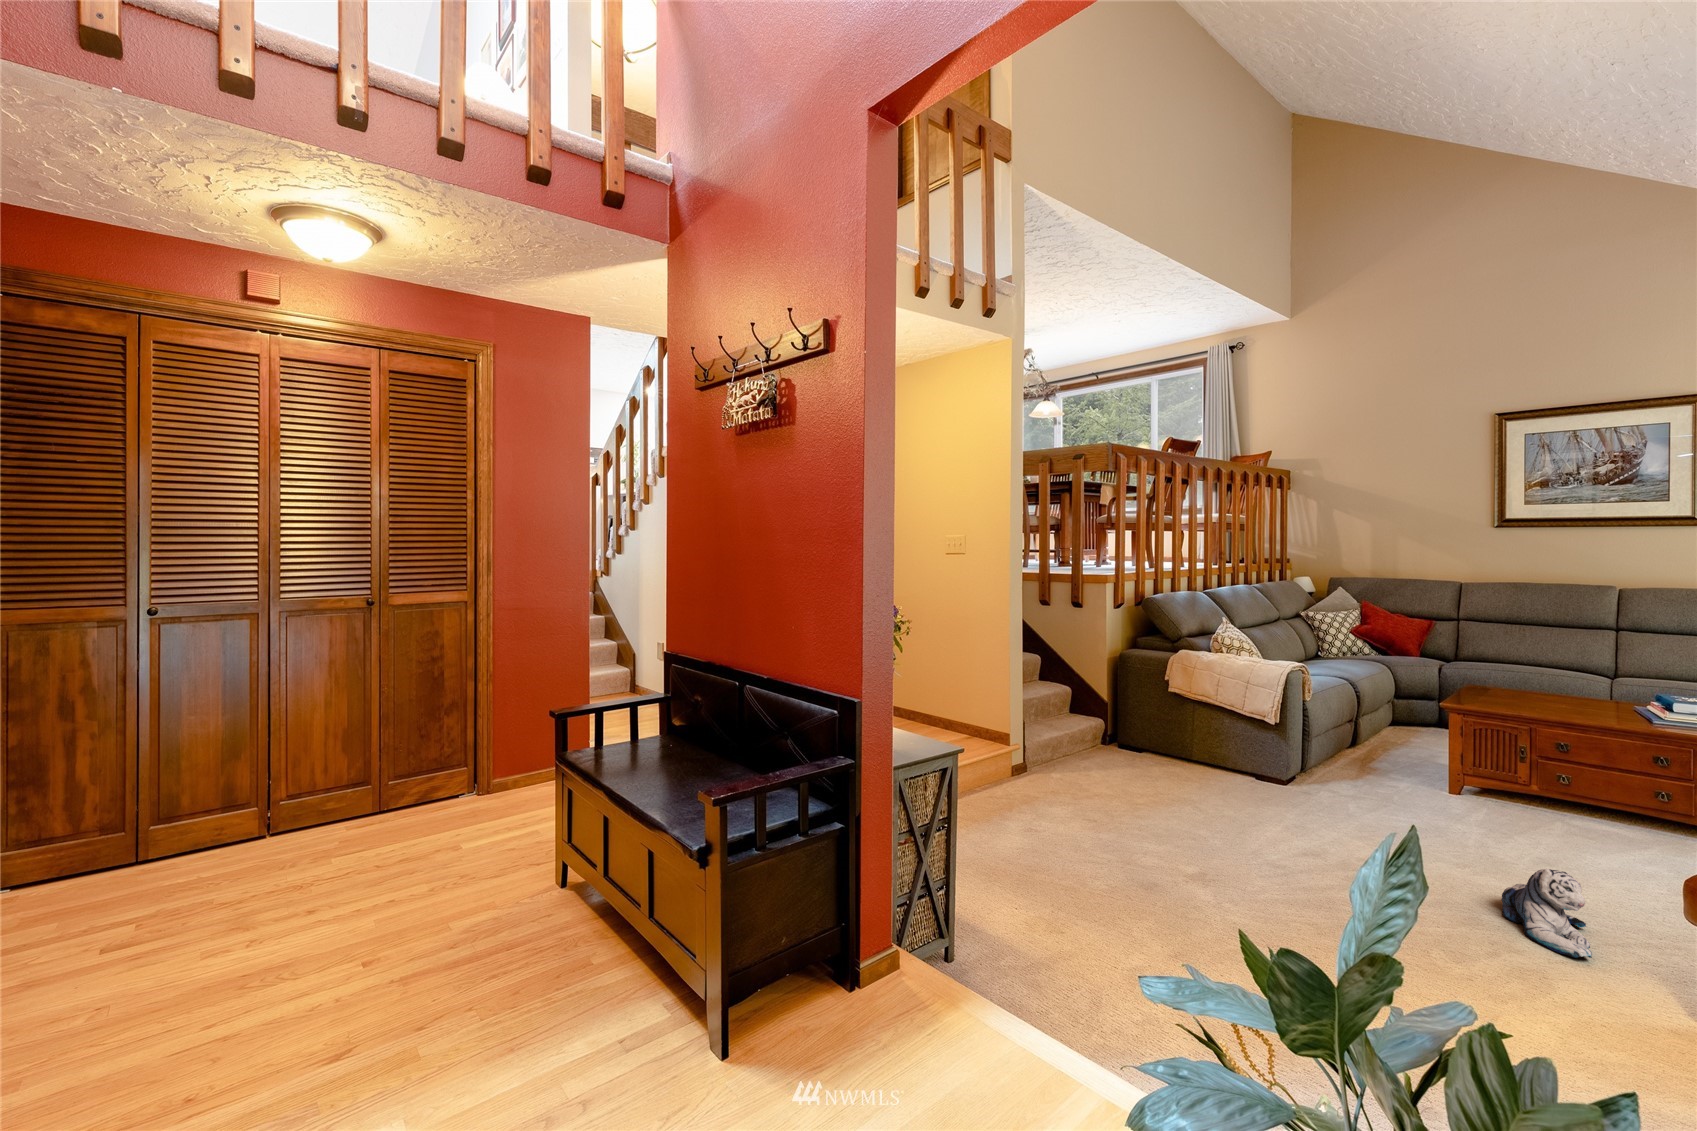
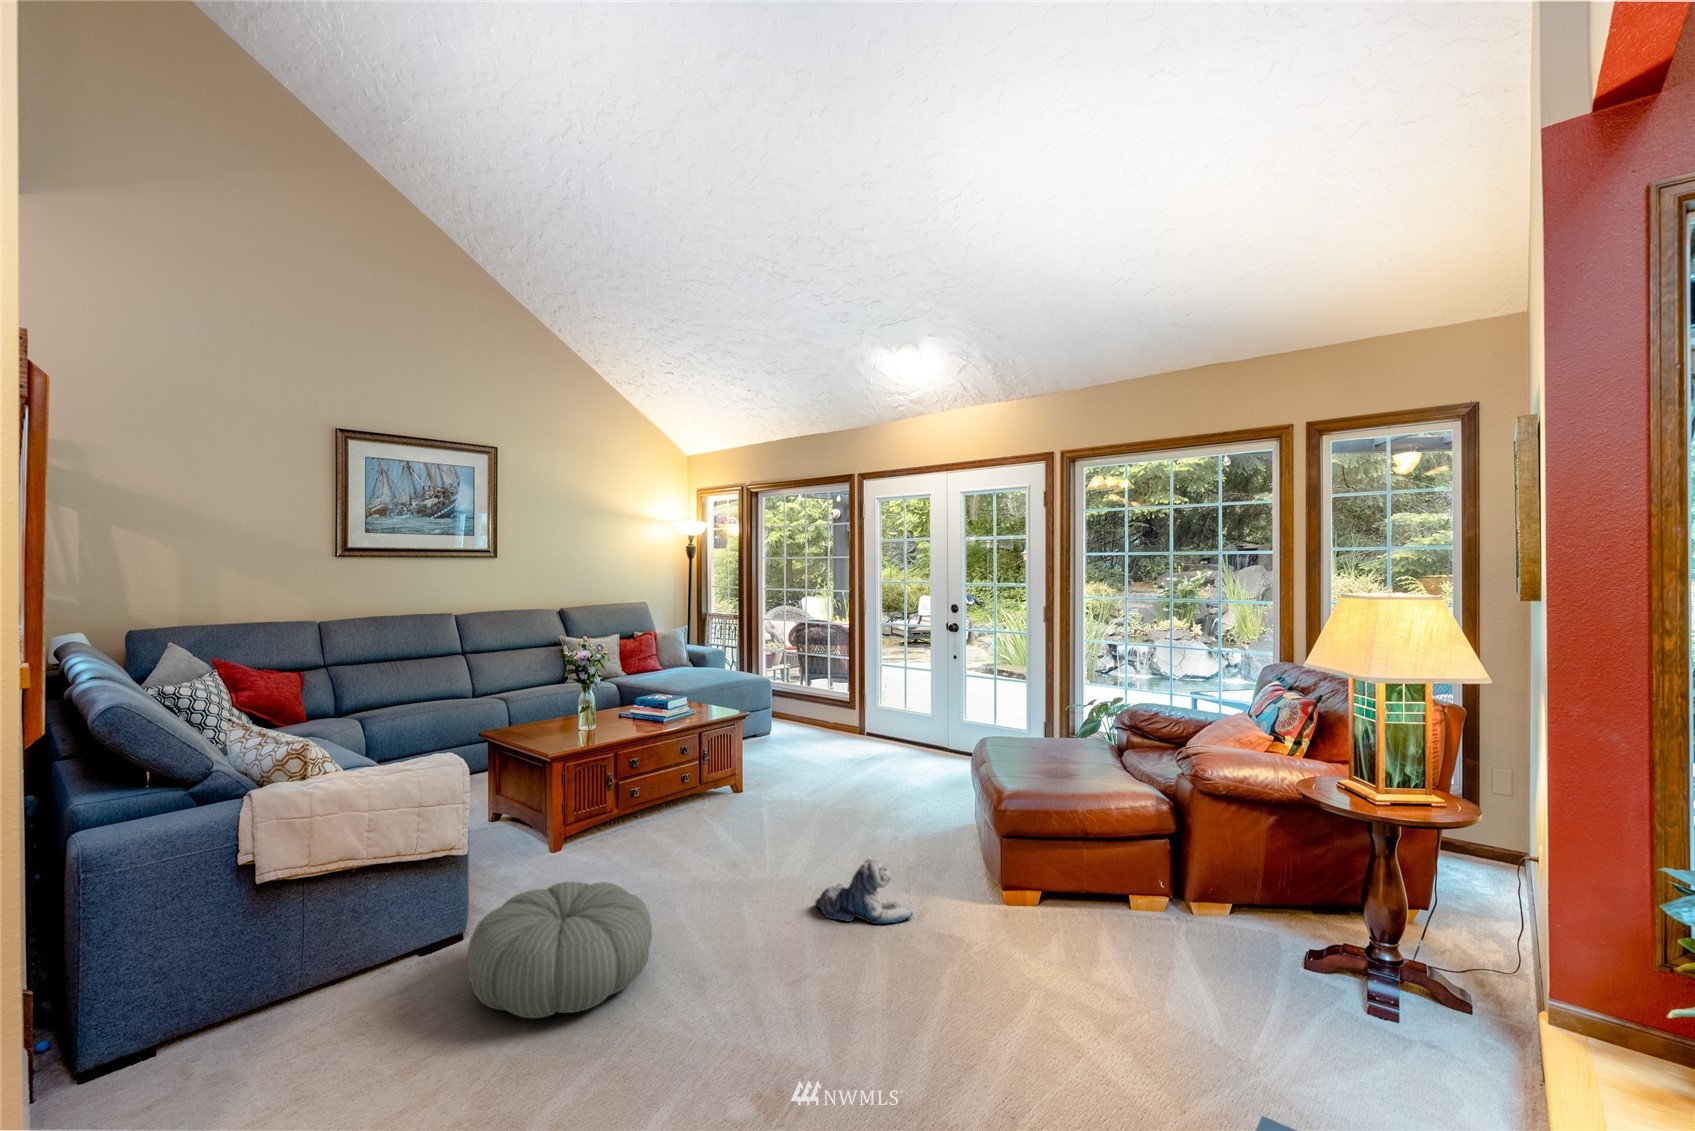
pouf: none [1192,750,1332,827] -> present [467,882,652,1018]

